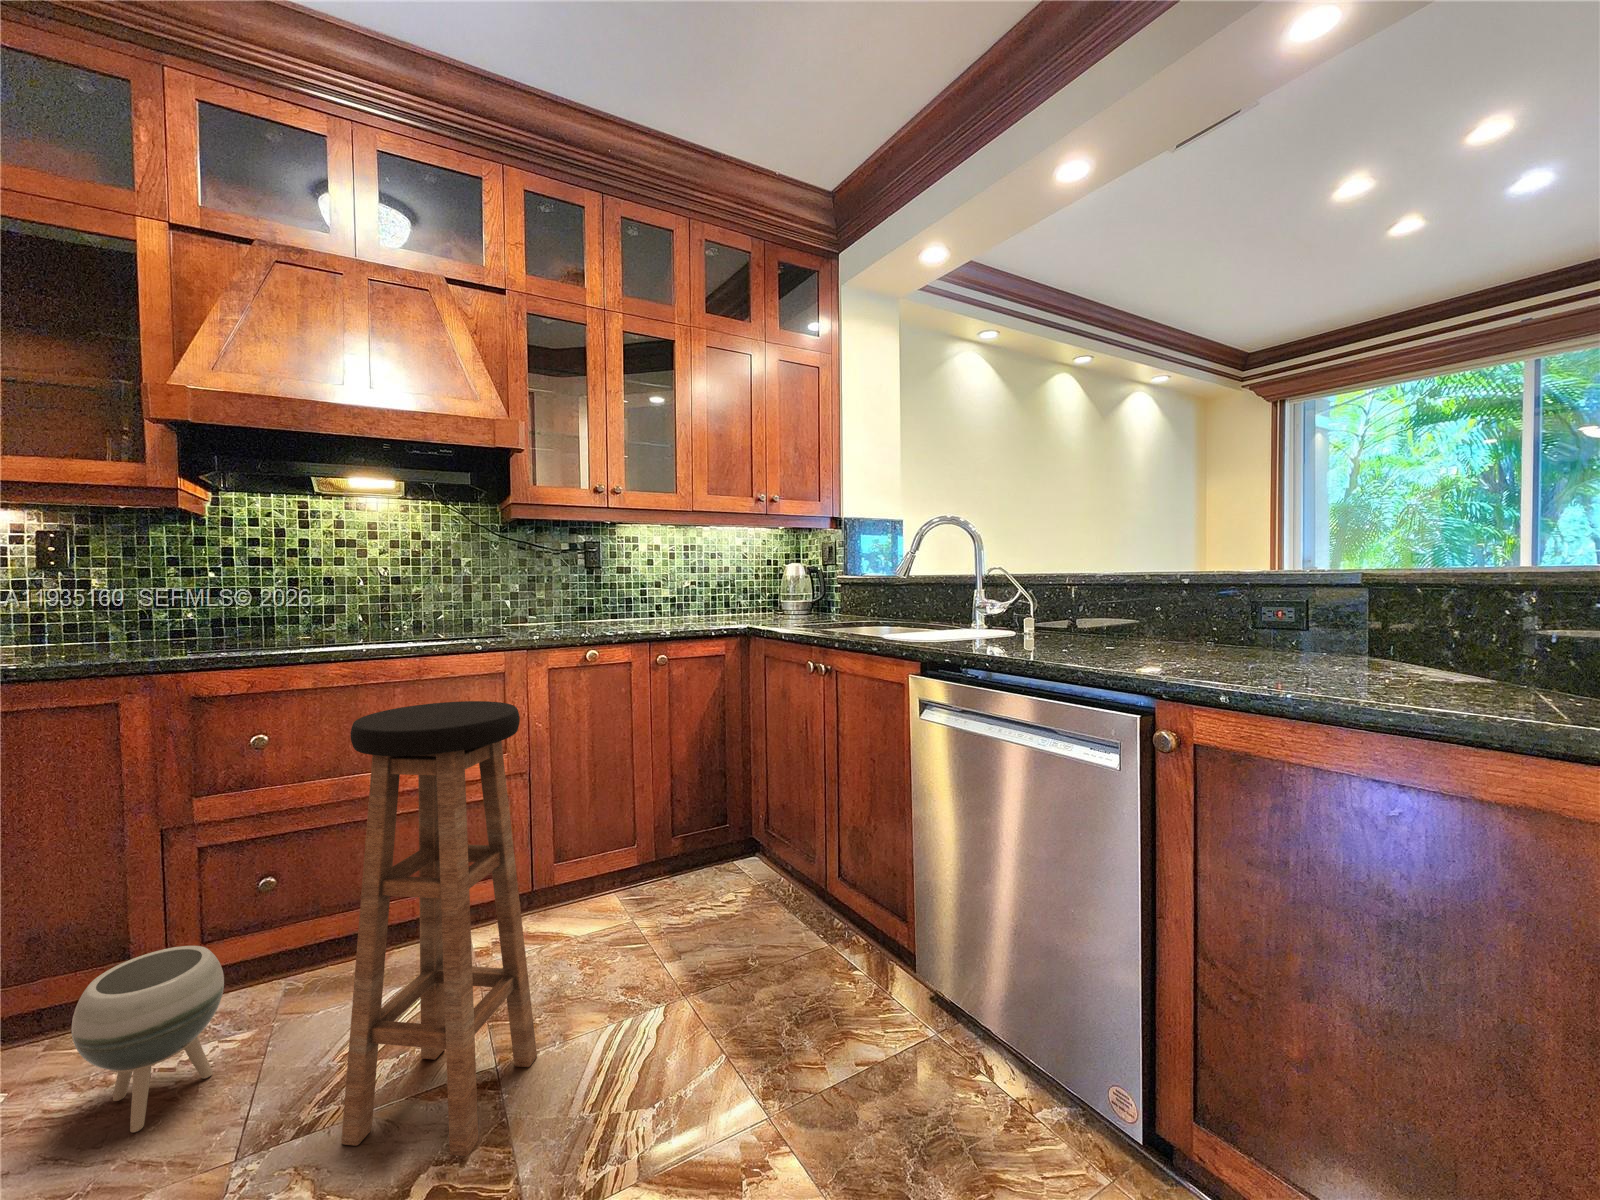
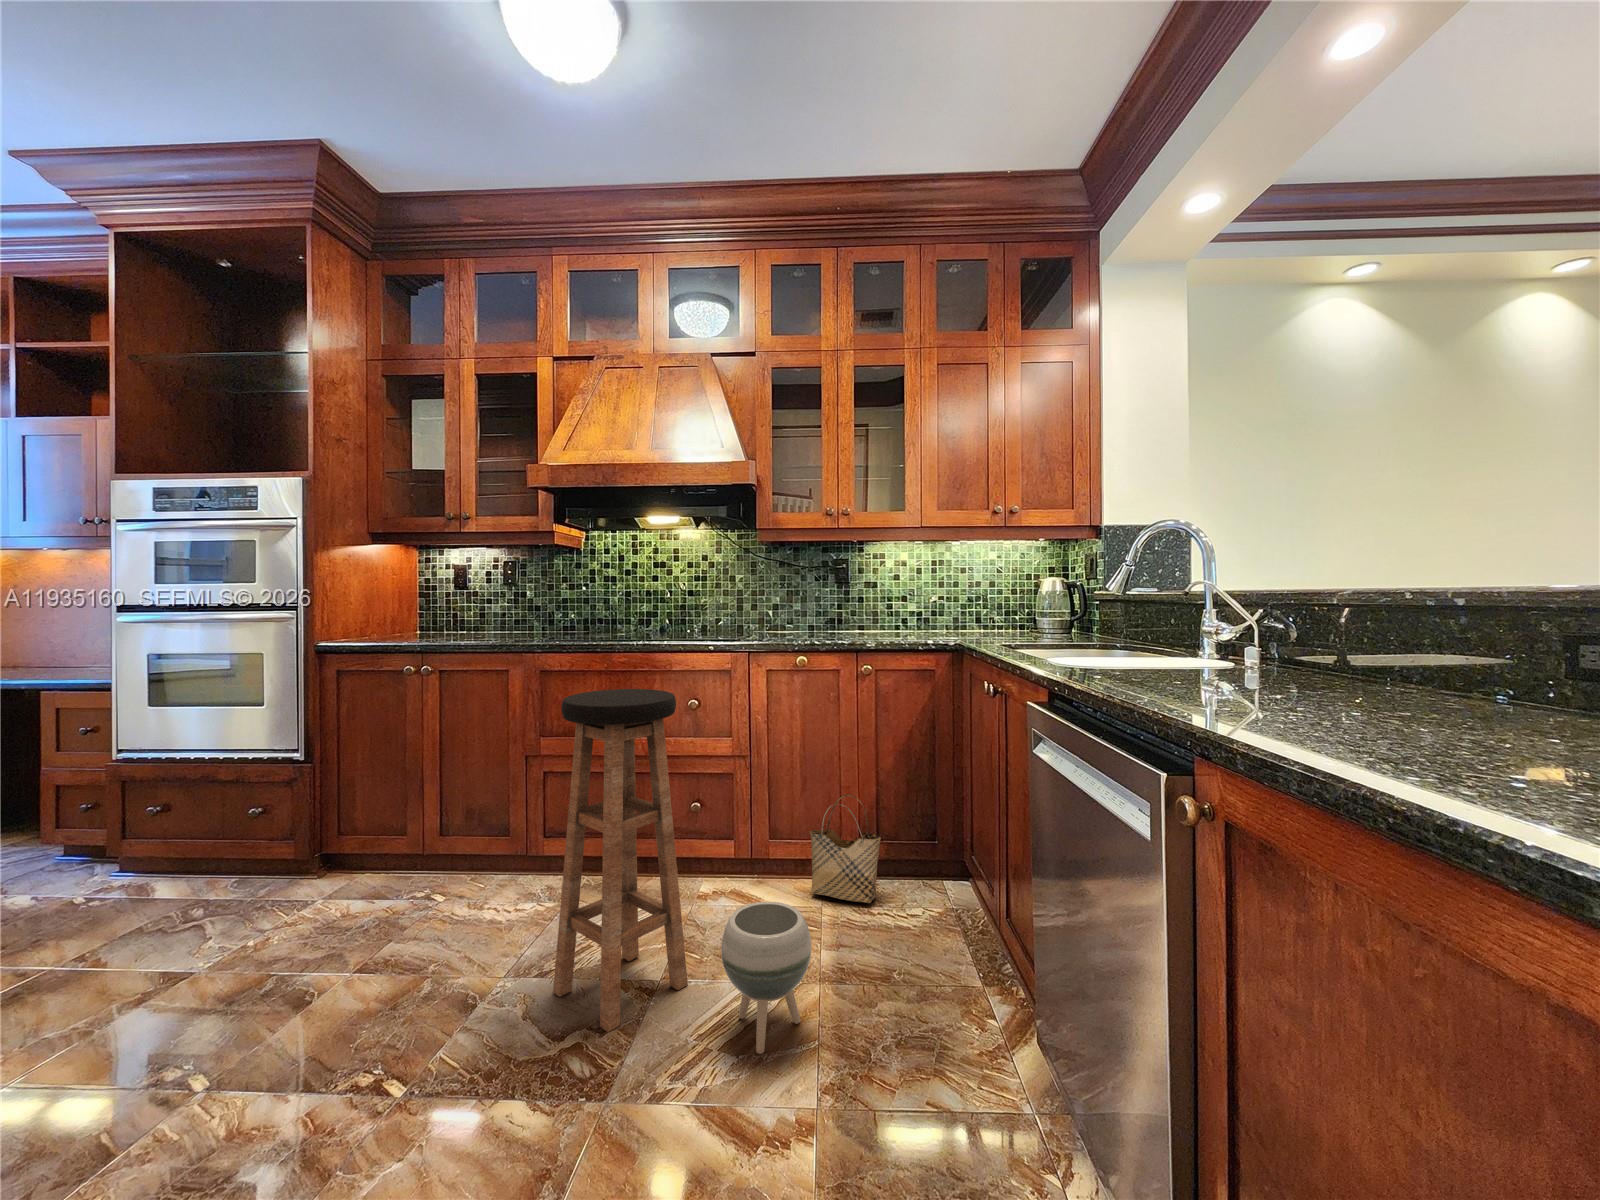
woven basket: none [610,793,688,909] -> present [810,794,881,903]
planter: present [72,946,224,1133] -> present [721,902,811,1054]

